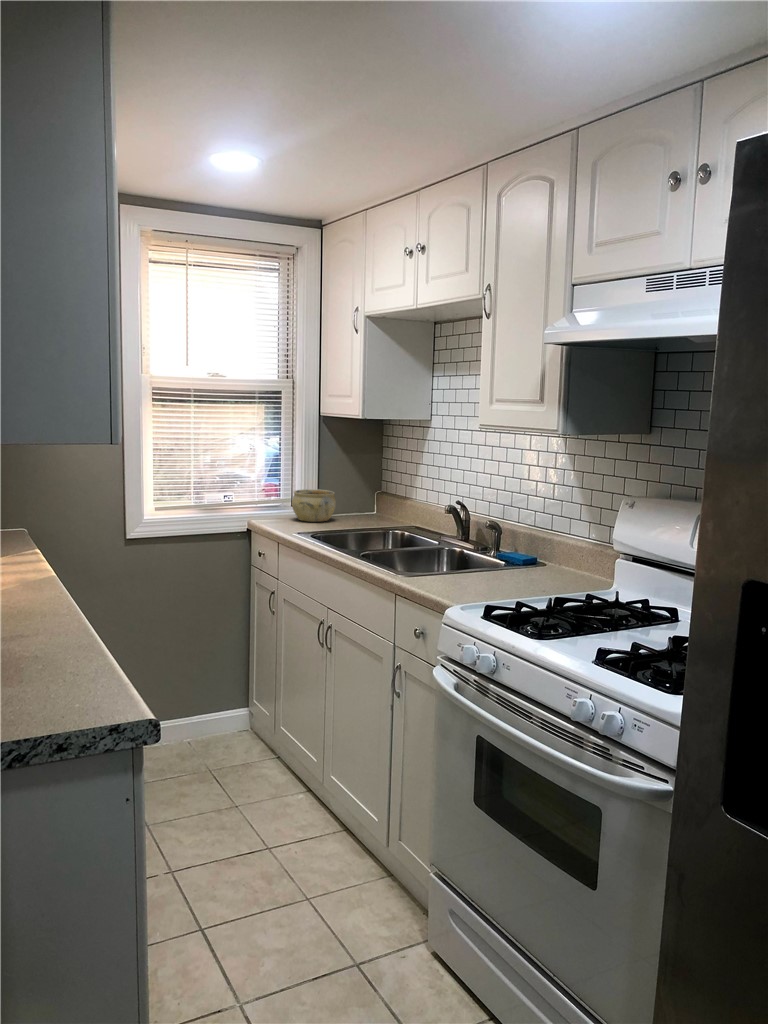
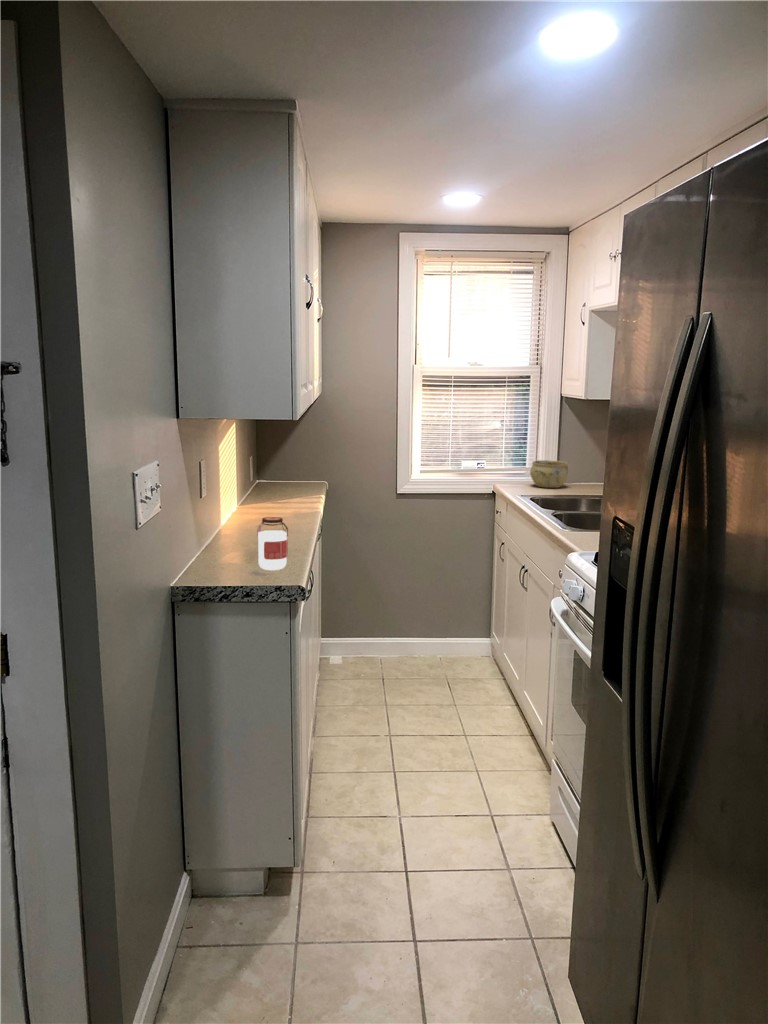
jar: none [45,603,103,695] -> present [257,517,288,570]

